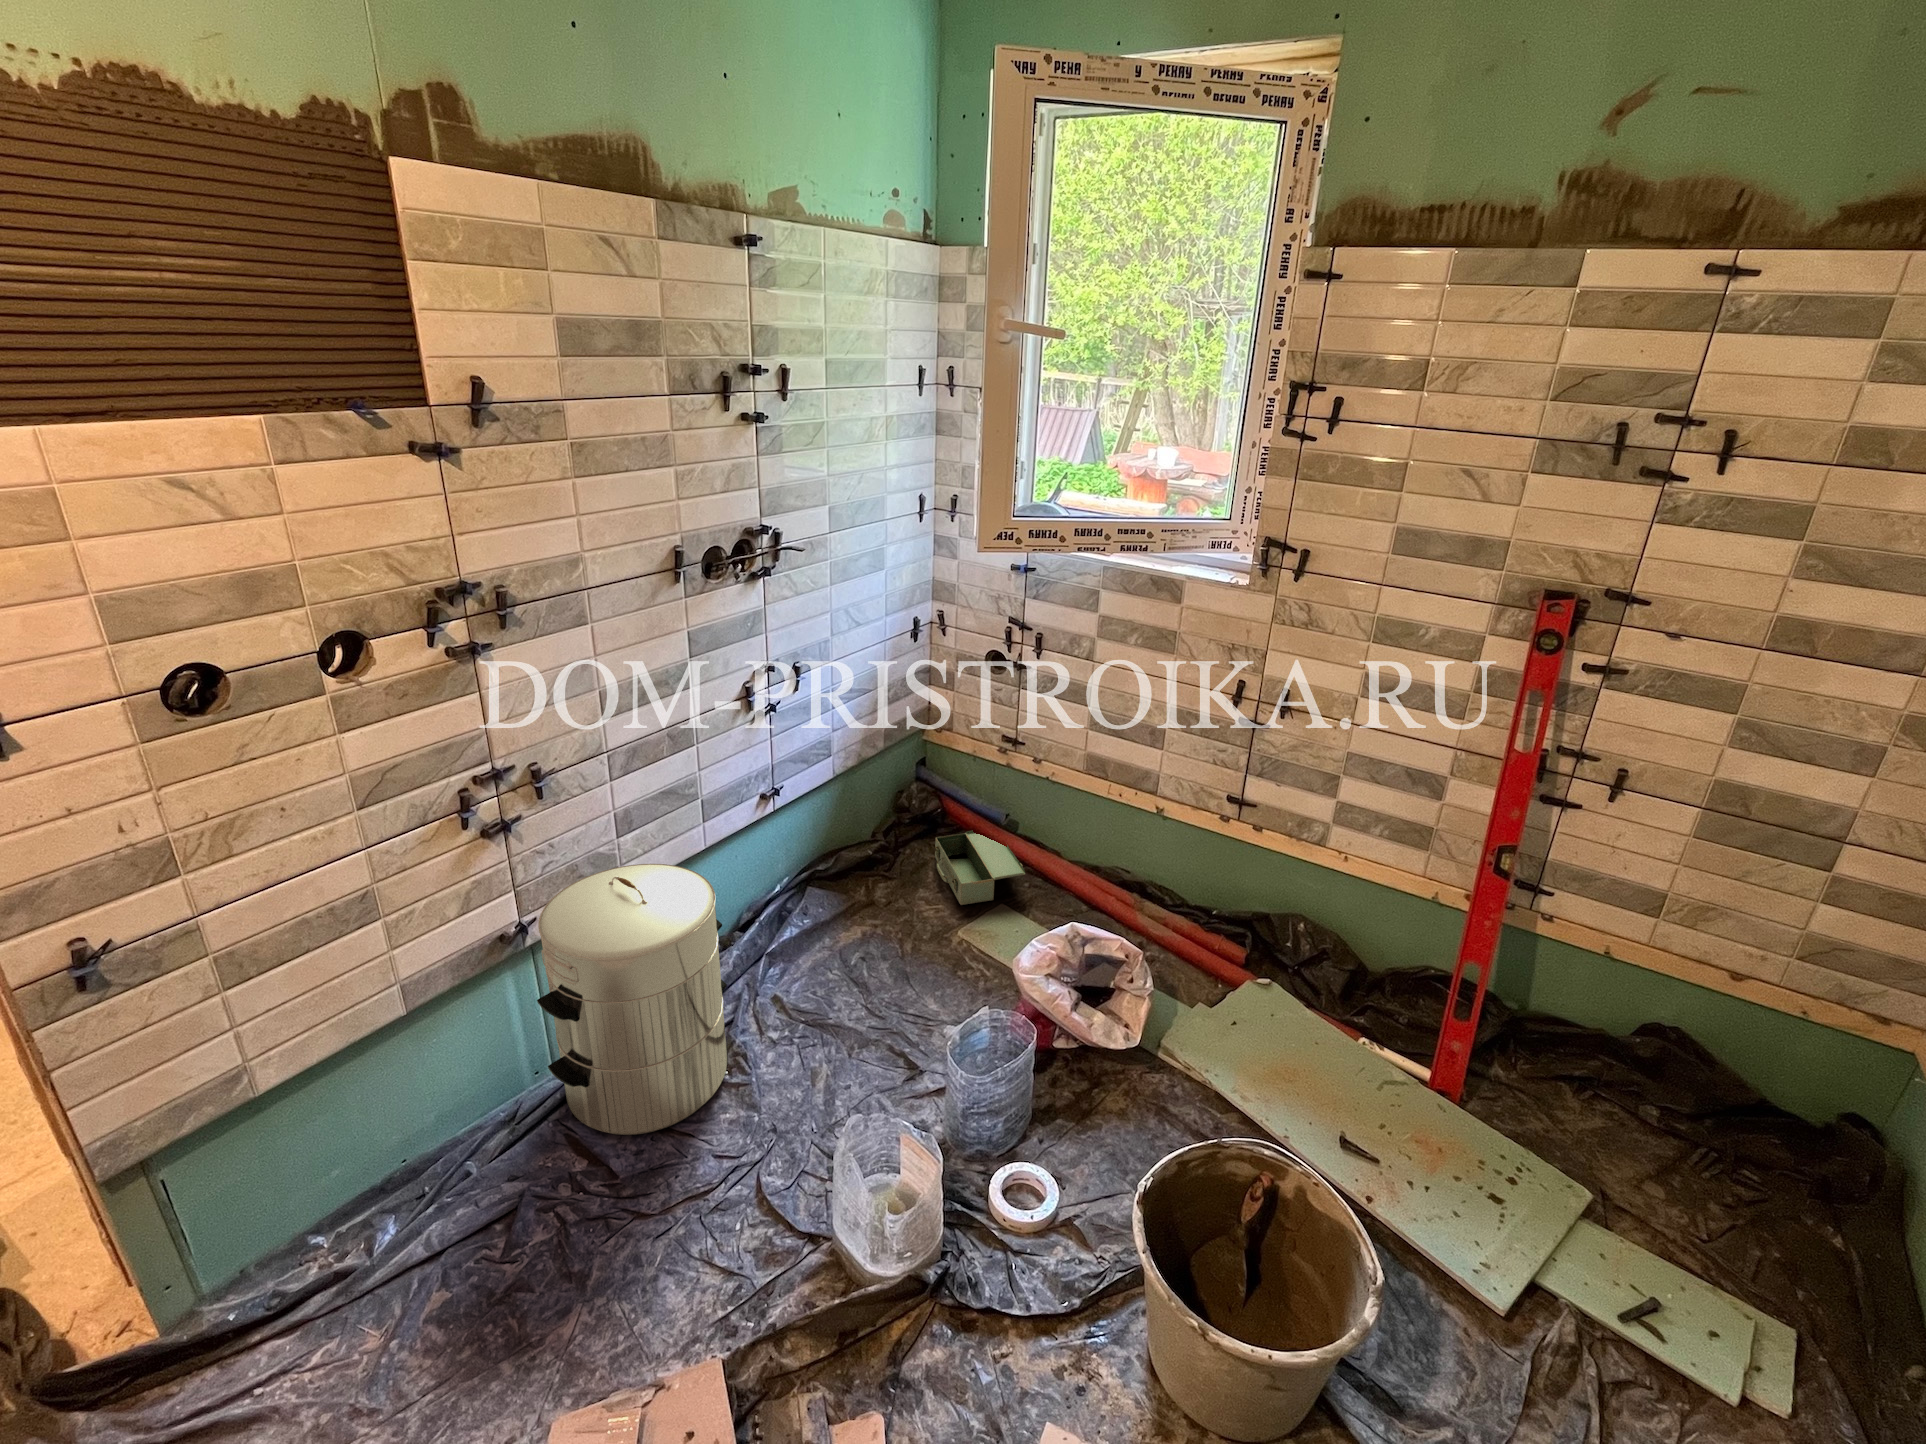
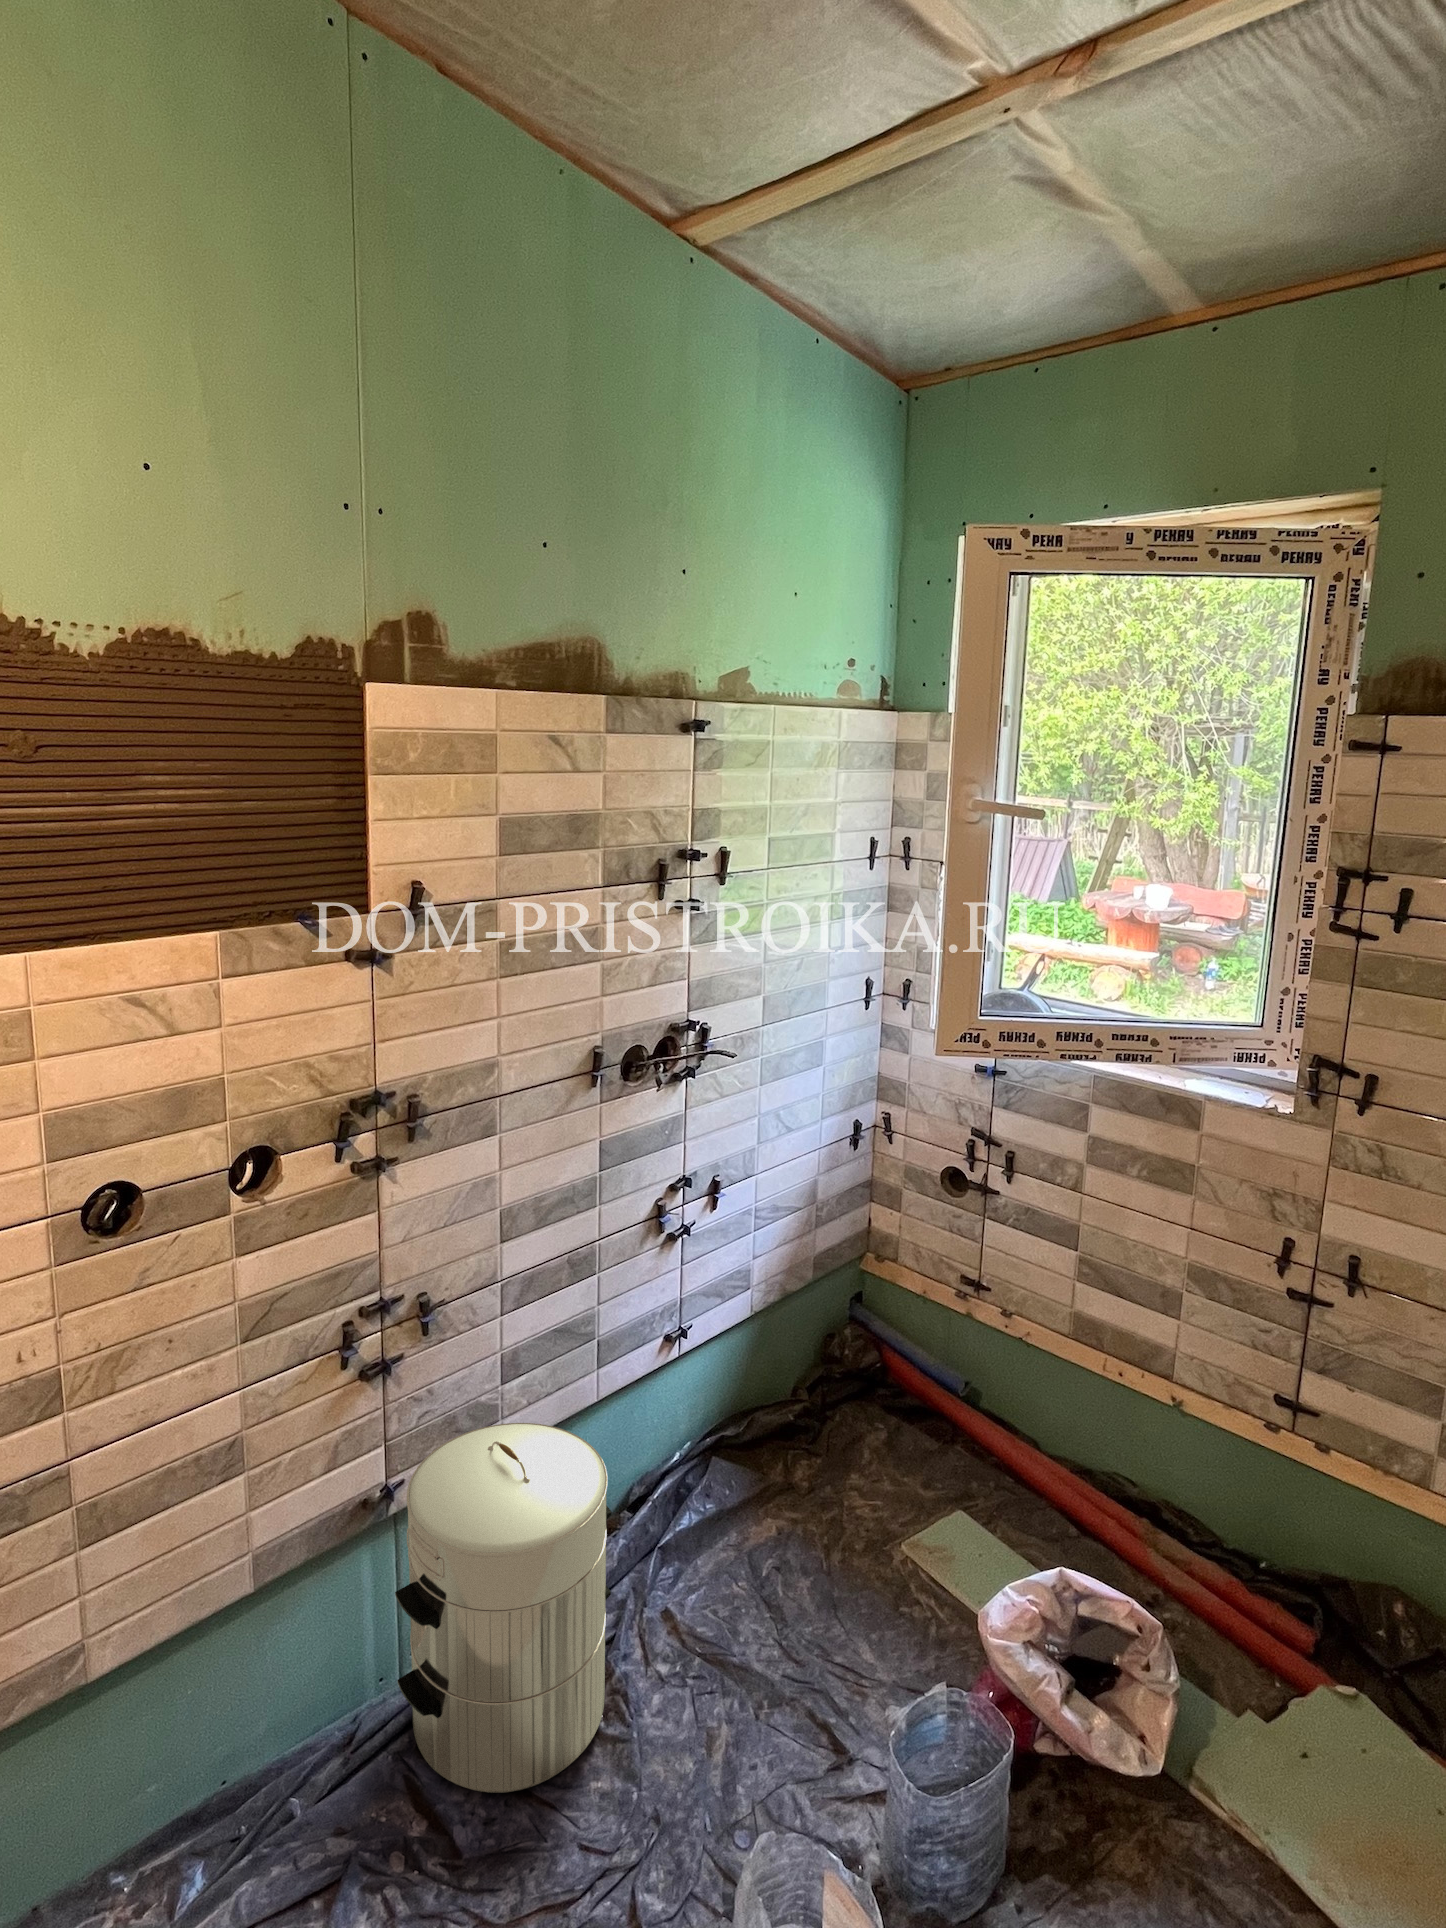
toolbox: present [935,831,1025,905] -> none [870,1399,990,1507]

